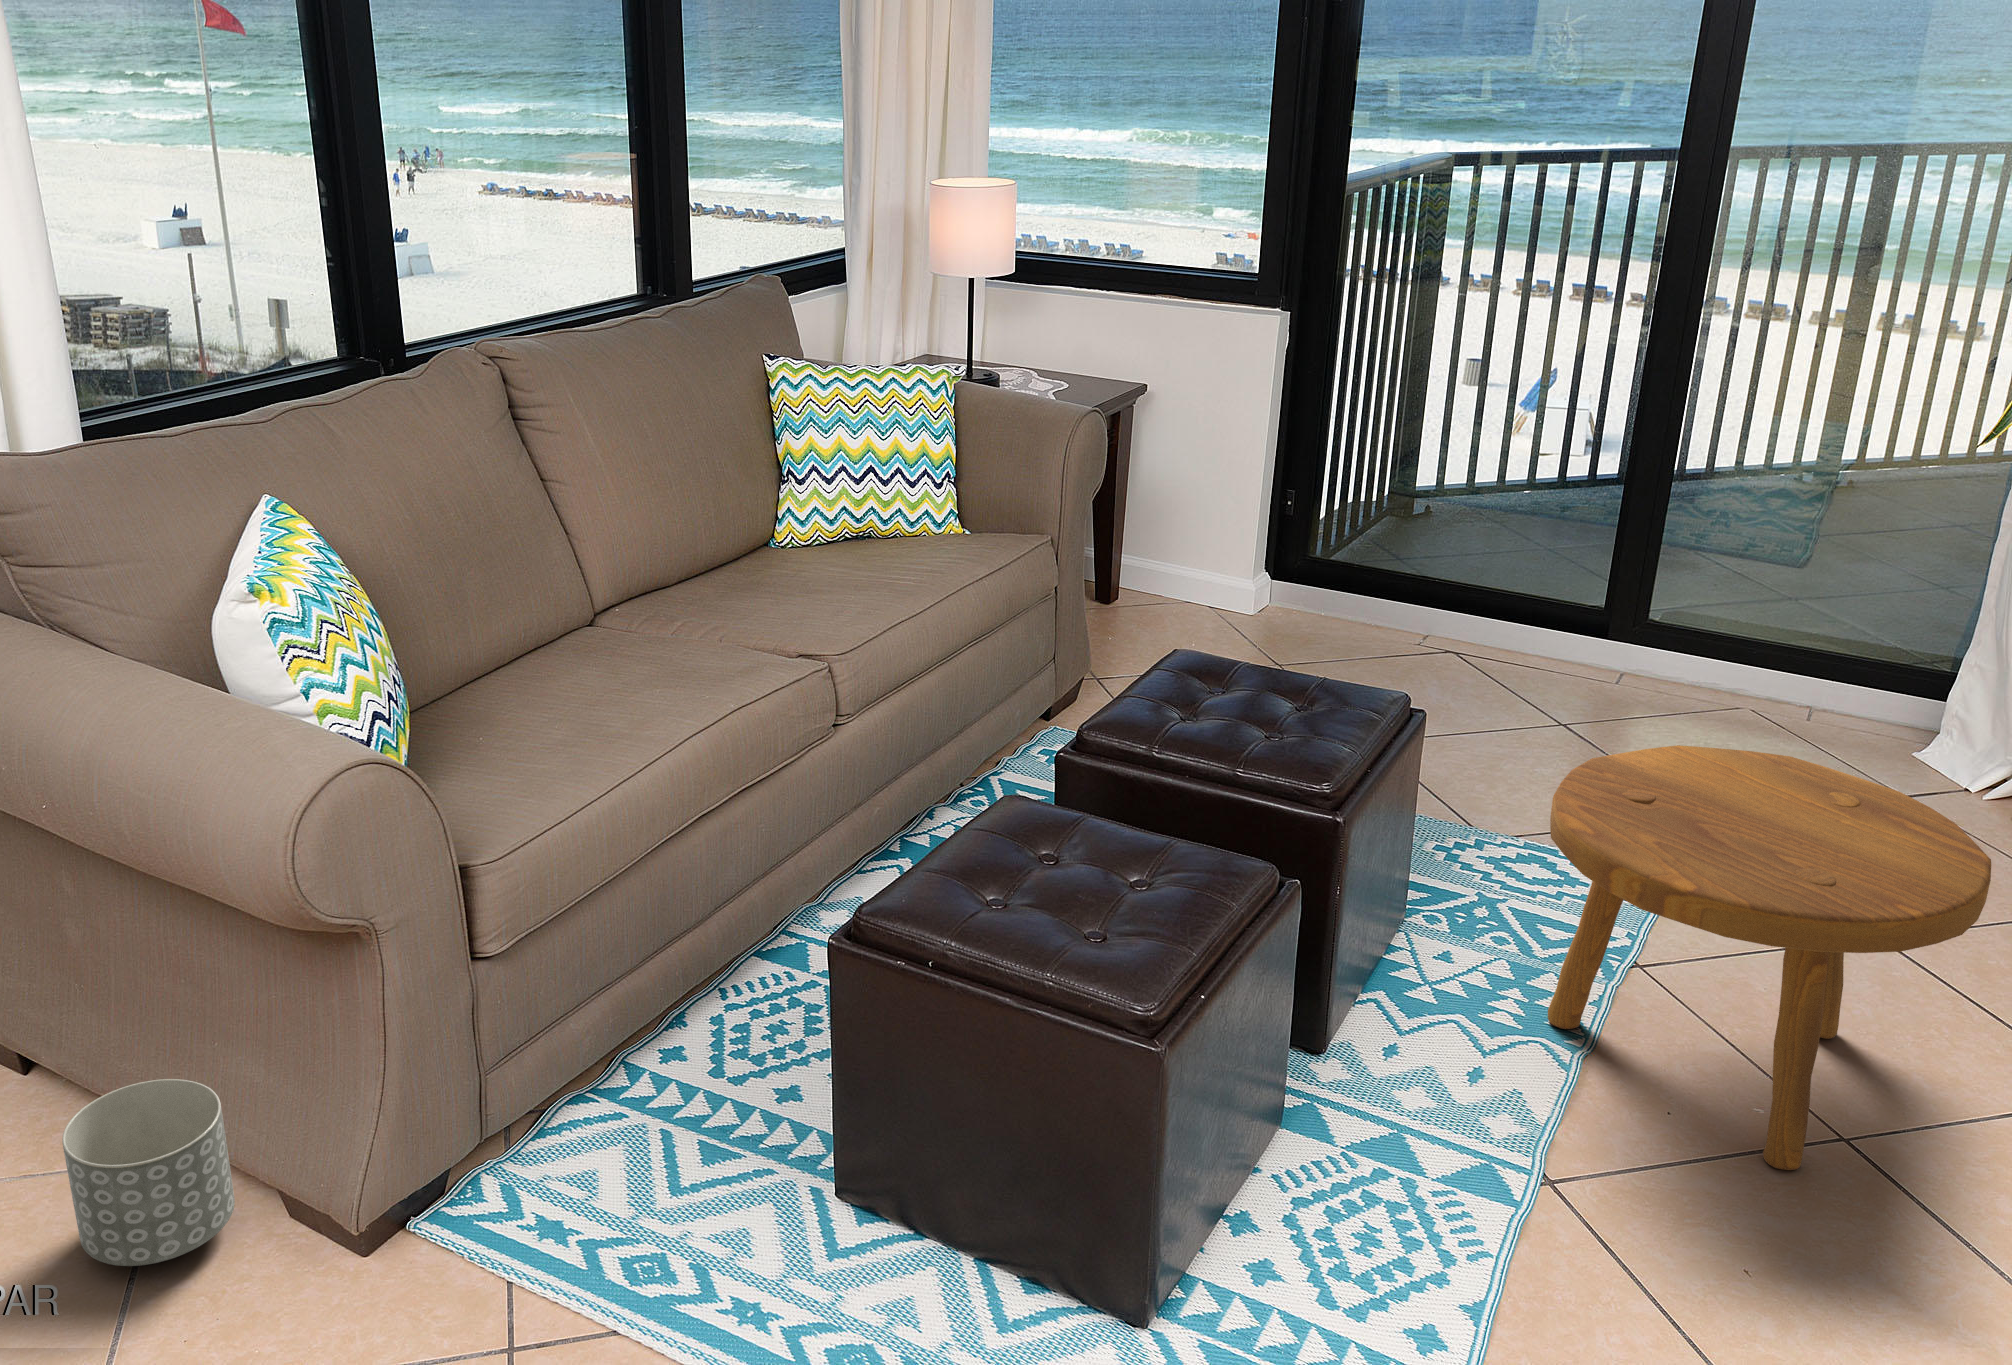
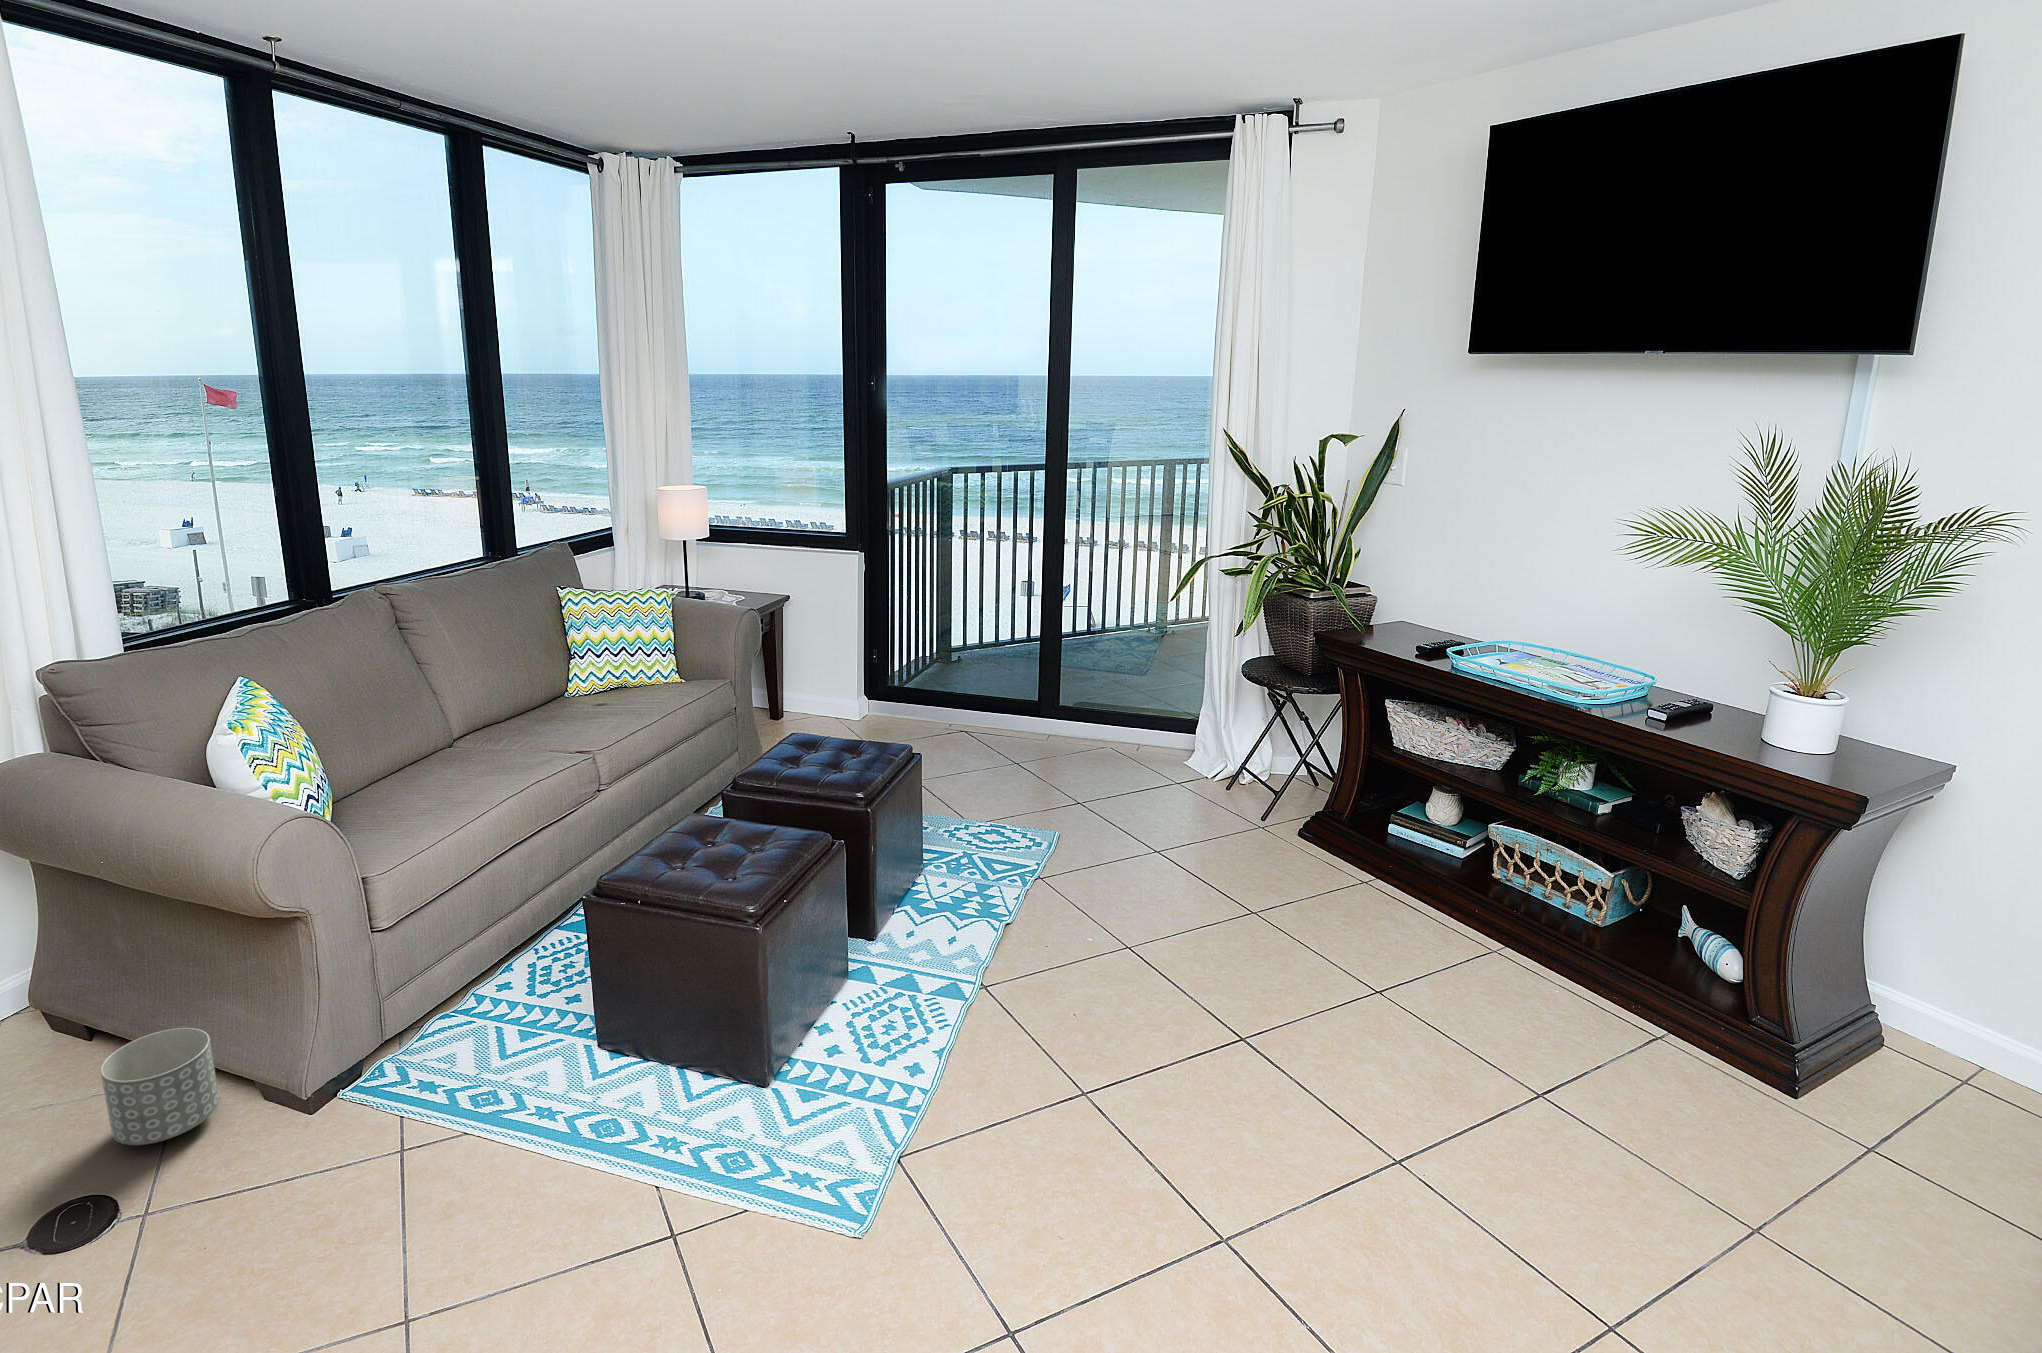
footstool: present [1548,745,1991,1170] -> none [980,761,1181,968]

